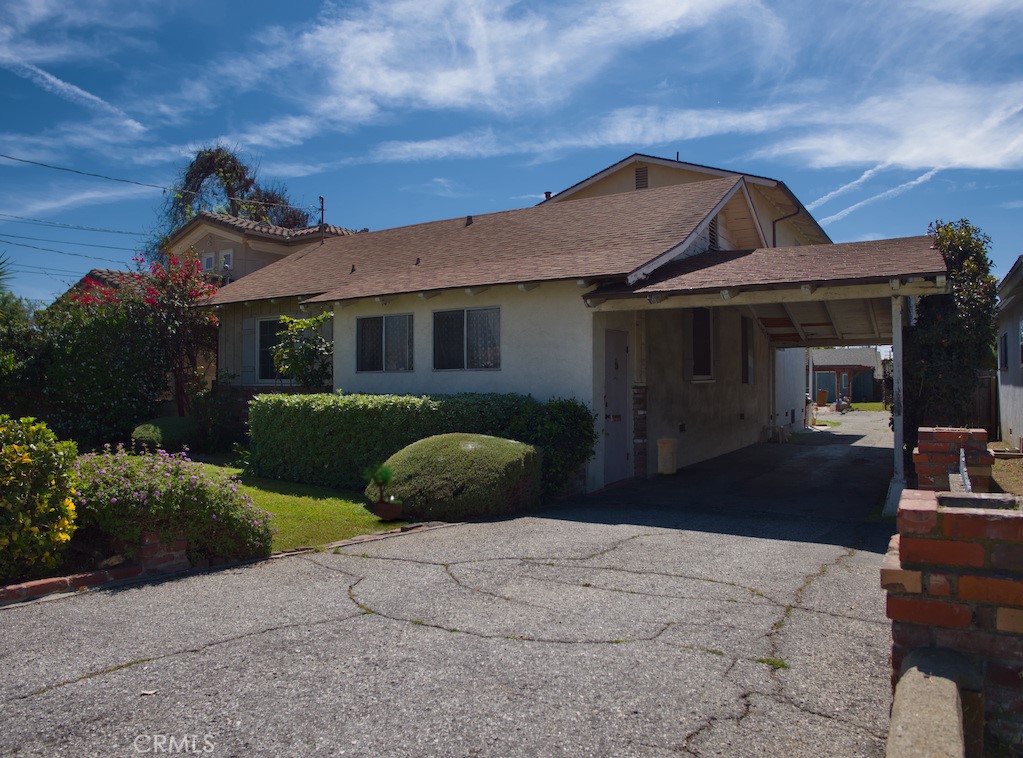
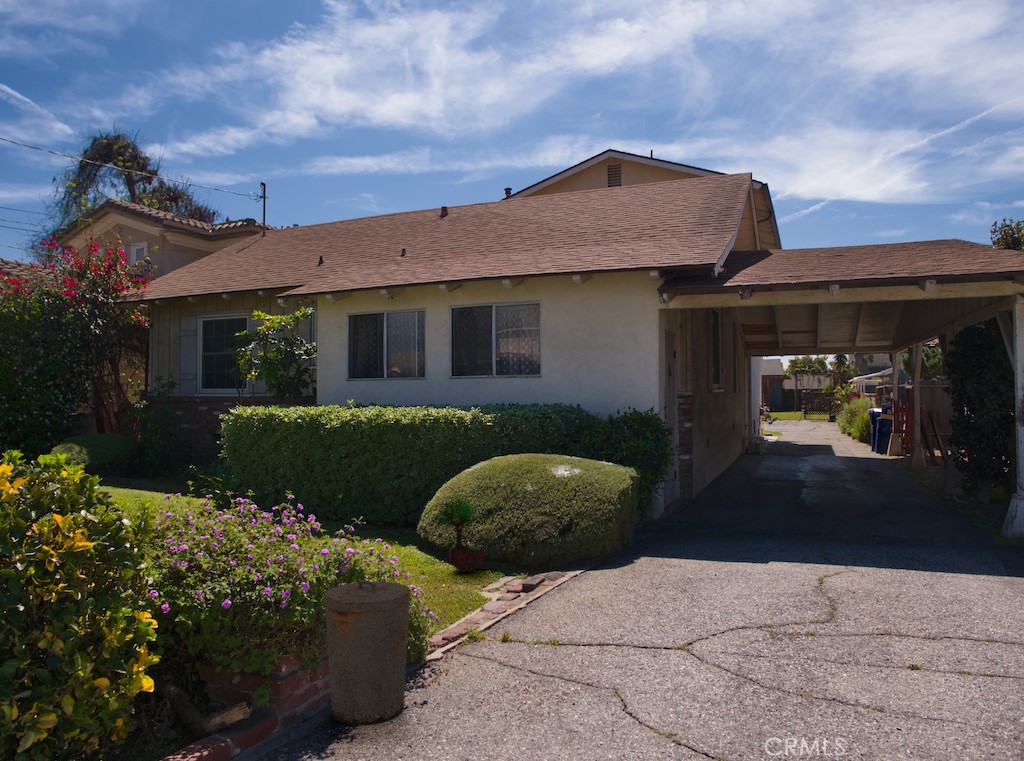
trash can: present [656,436,678,475] -> present [324,580,411,725]

